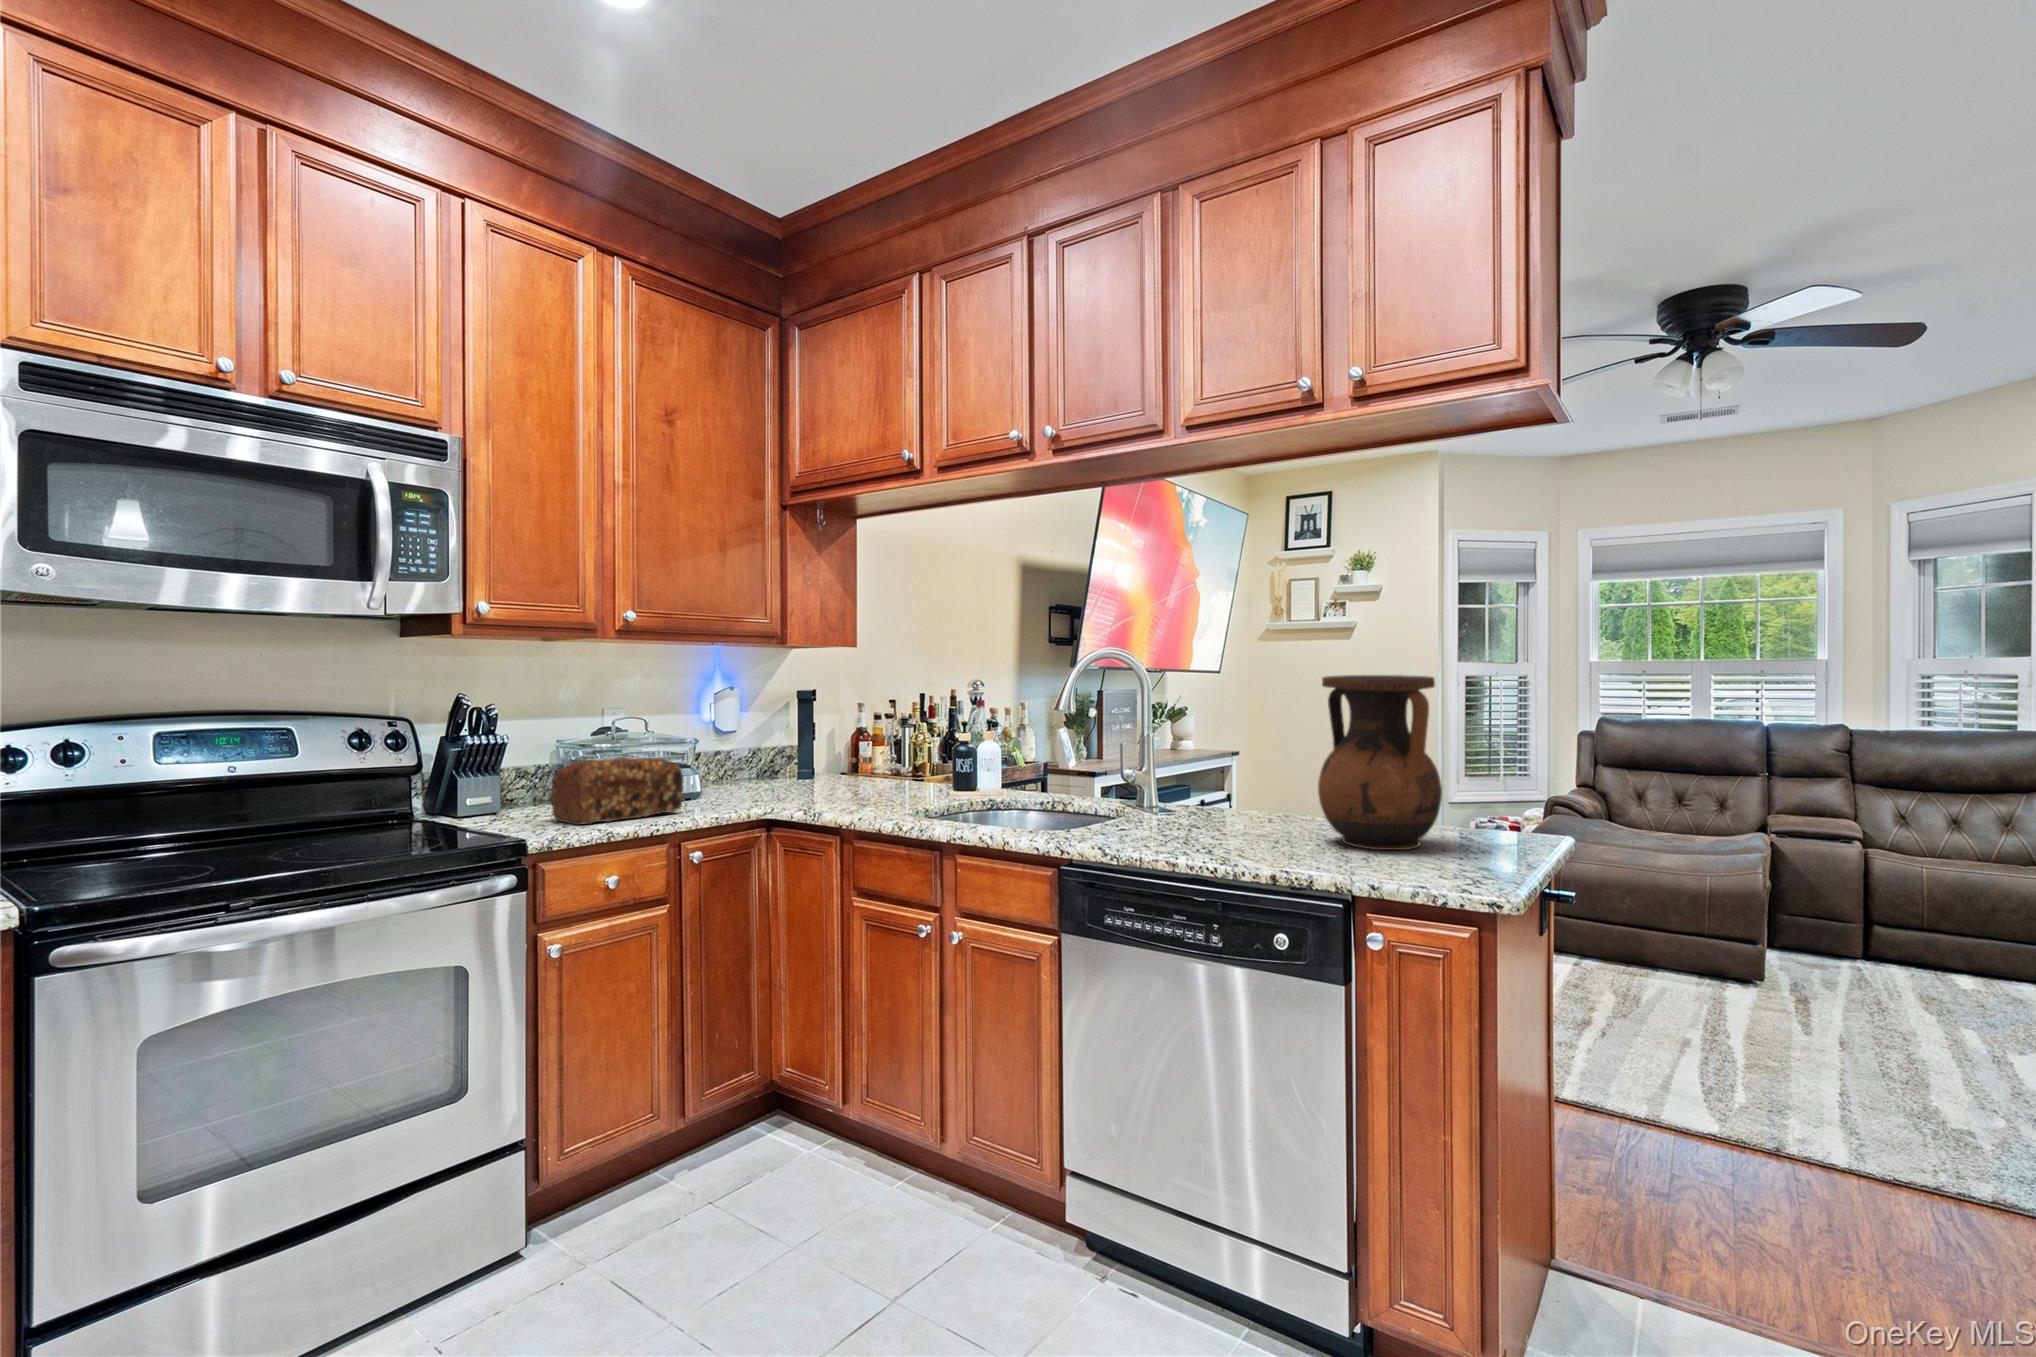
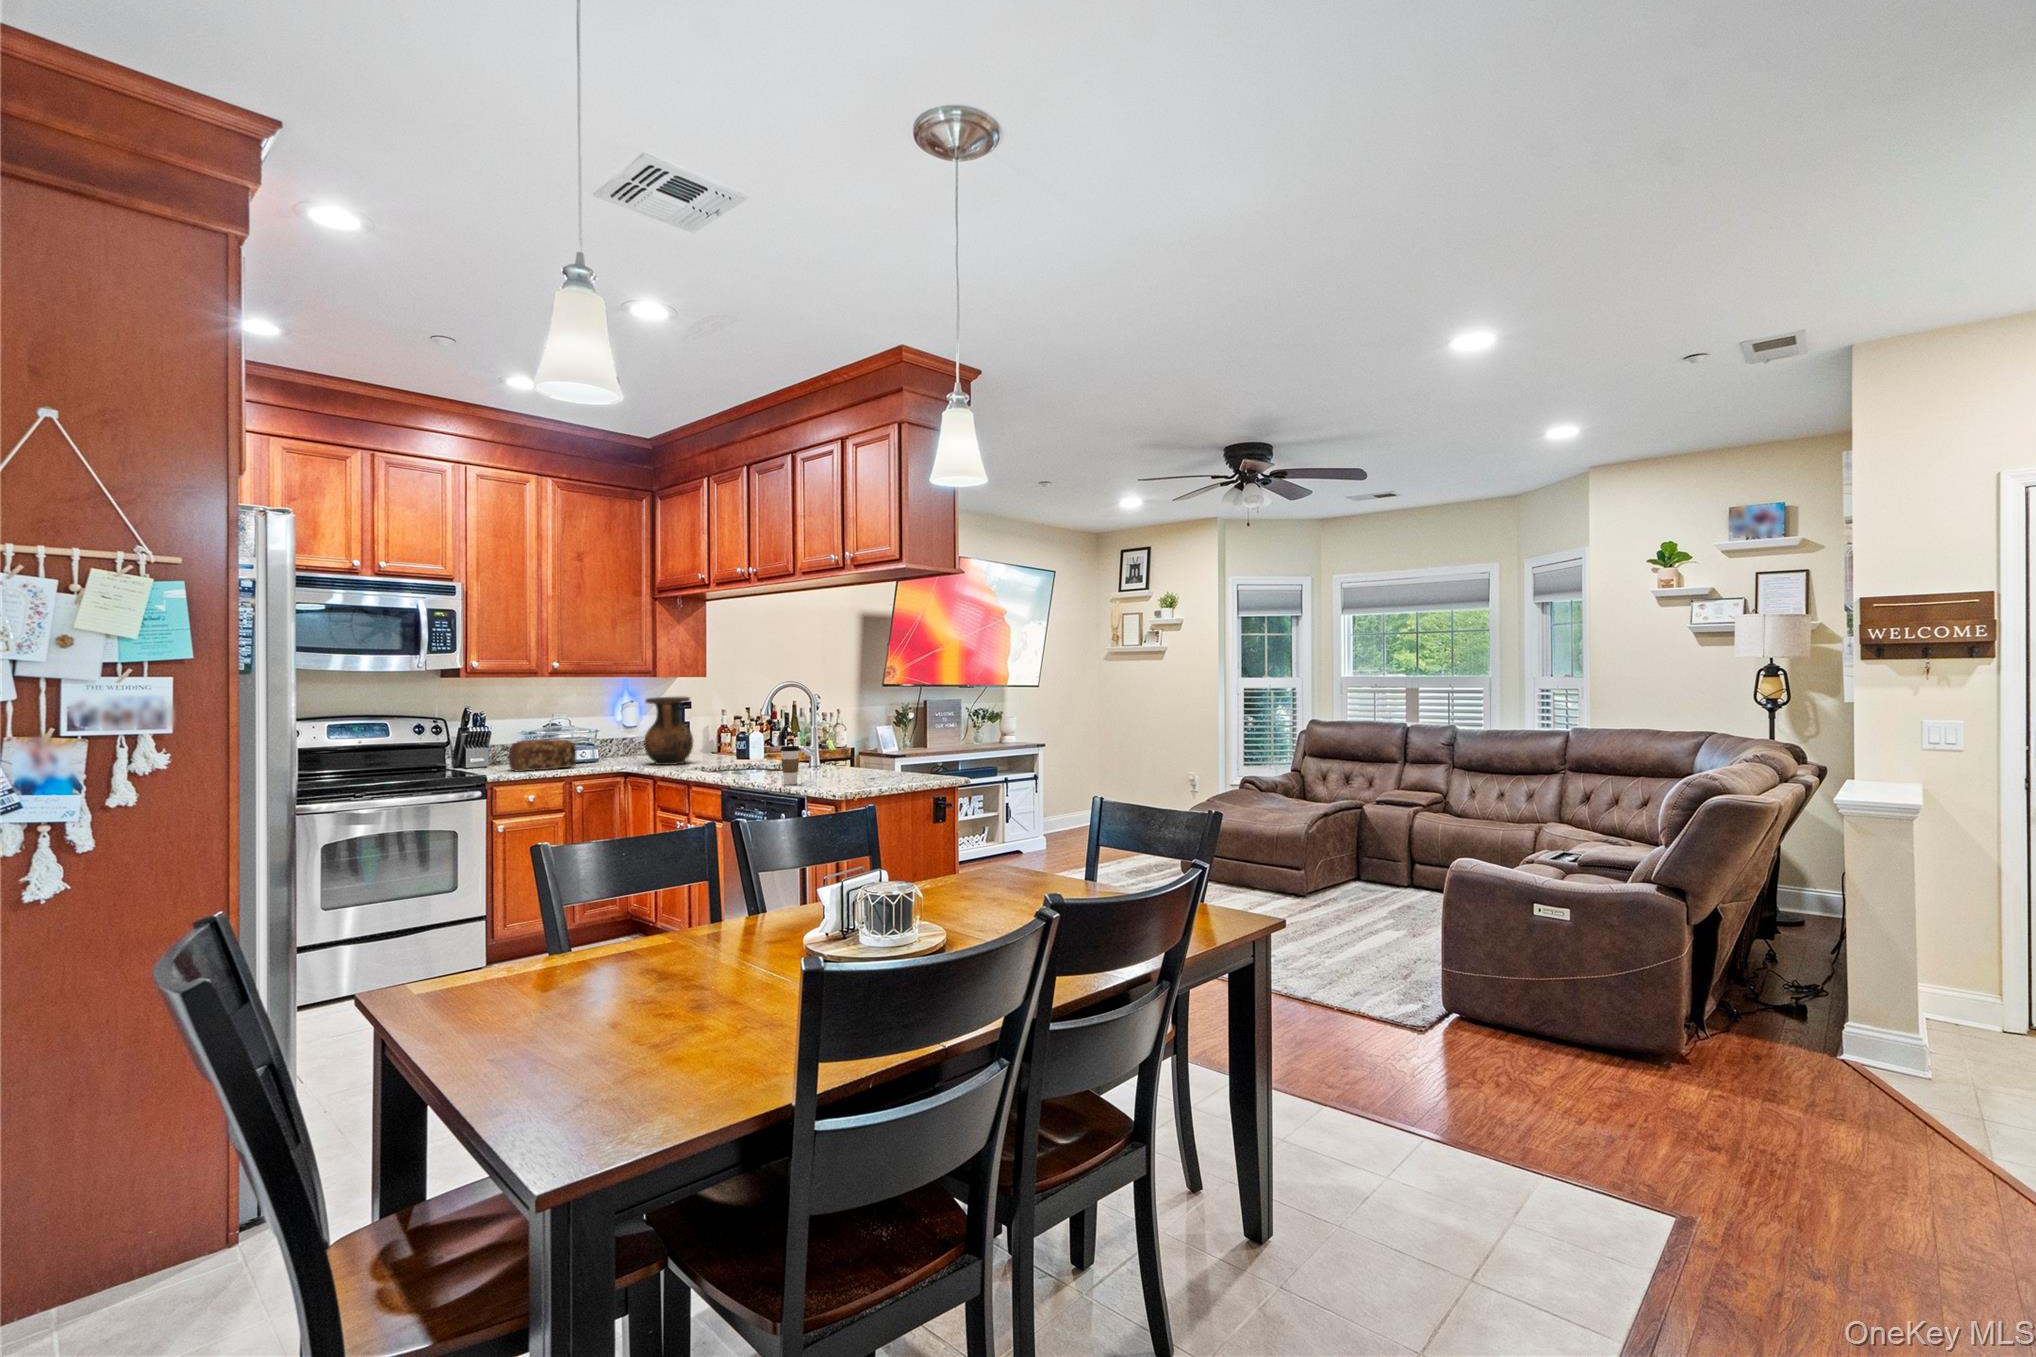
vase: present [1318,675,1442,850] -> present [644,697,693,765]
coffee cup: none [1234,768,1276,852] -> present [780,746,800,785]

